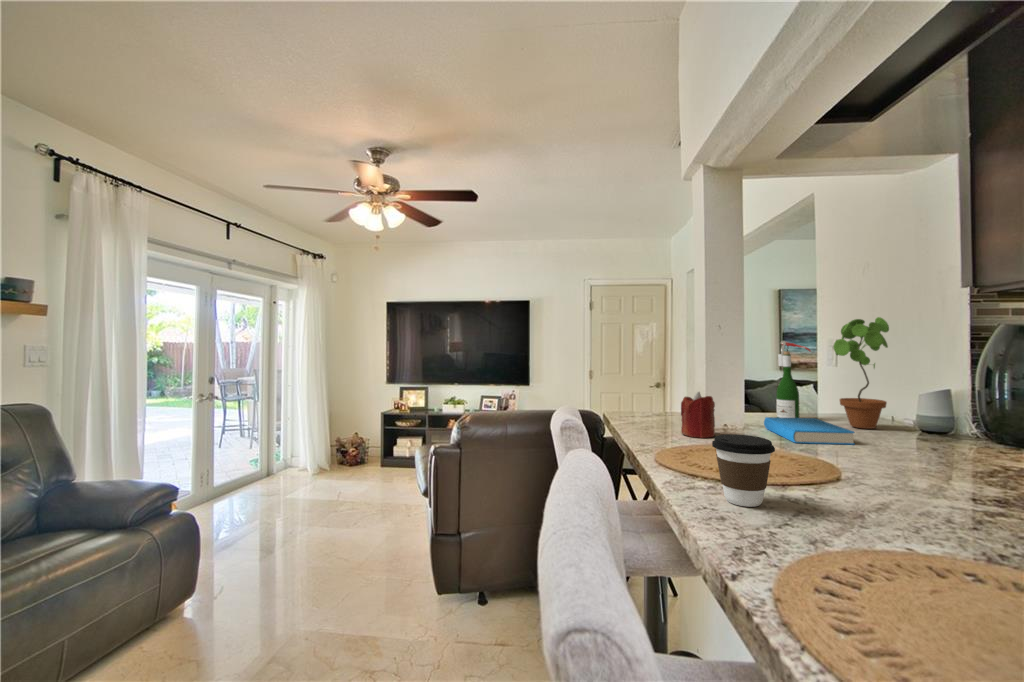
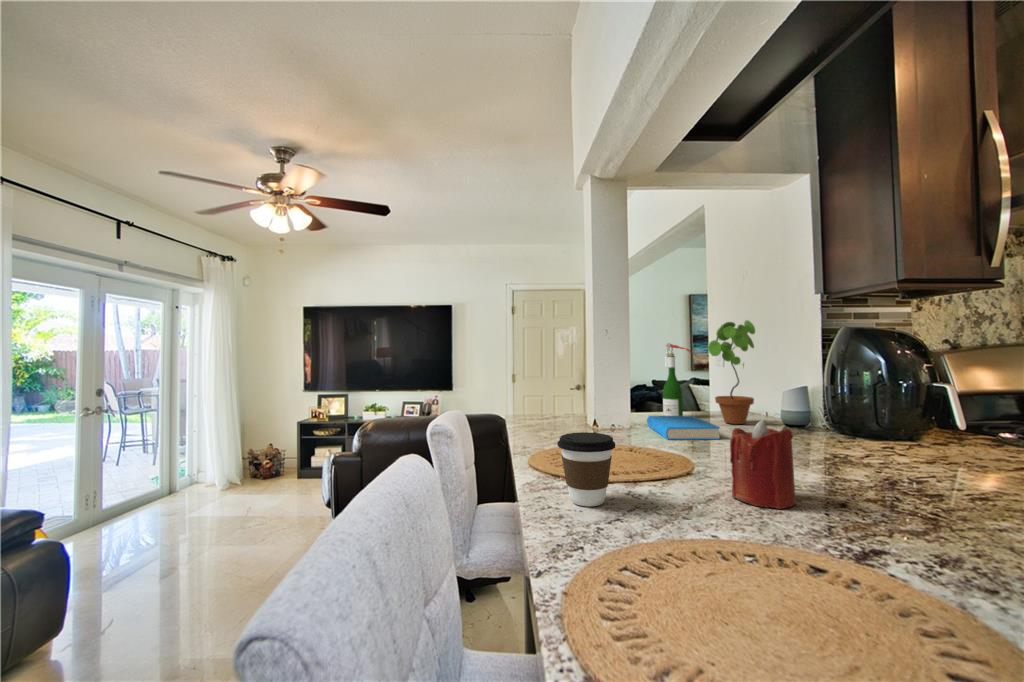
candle: present [681,392,715,438] -> present [730,420,796,509]

